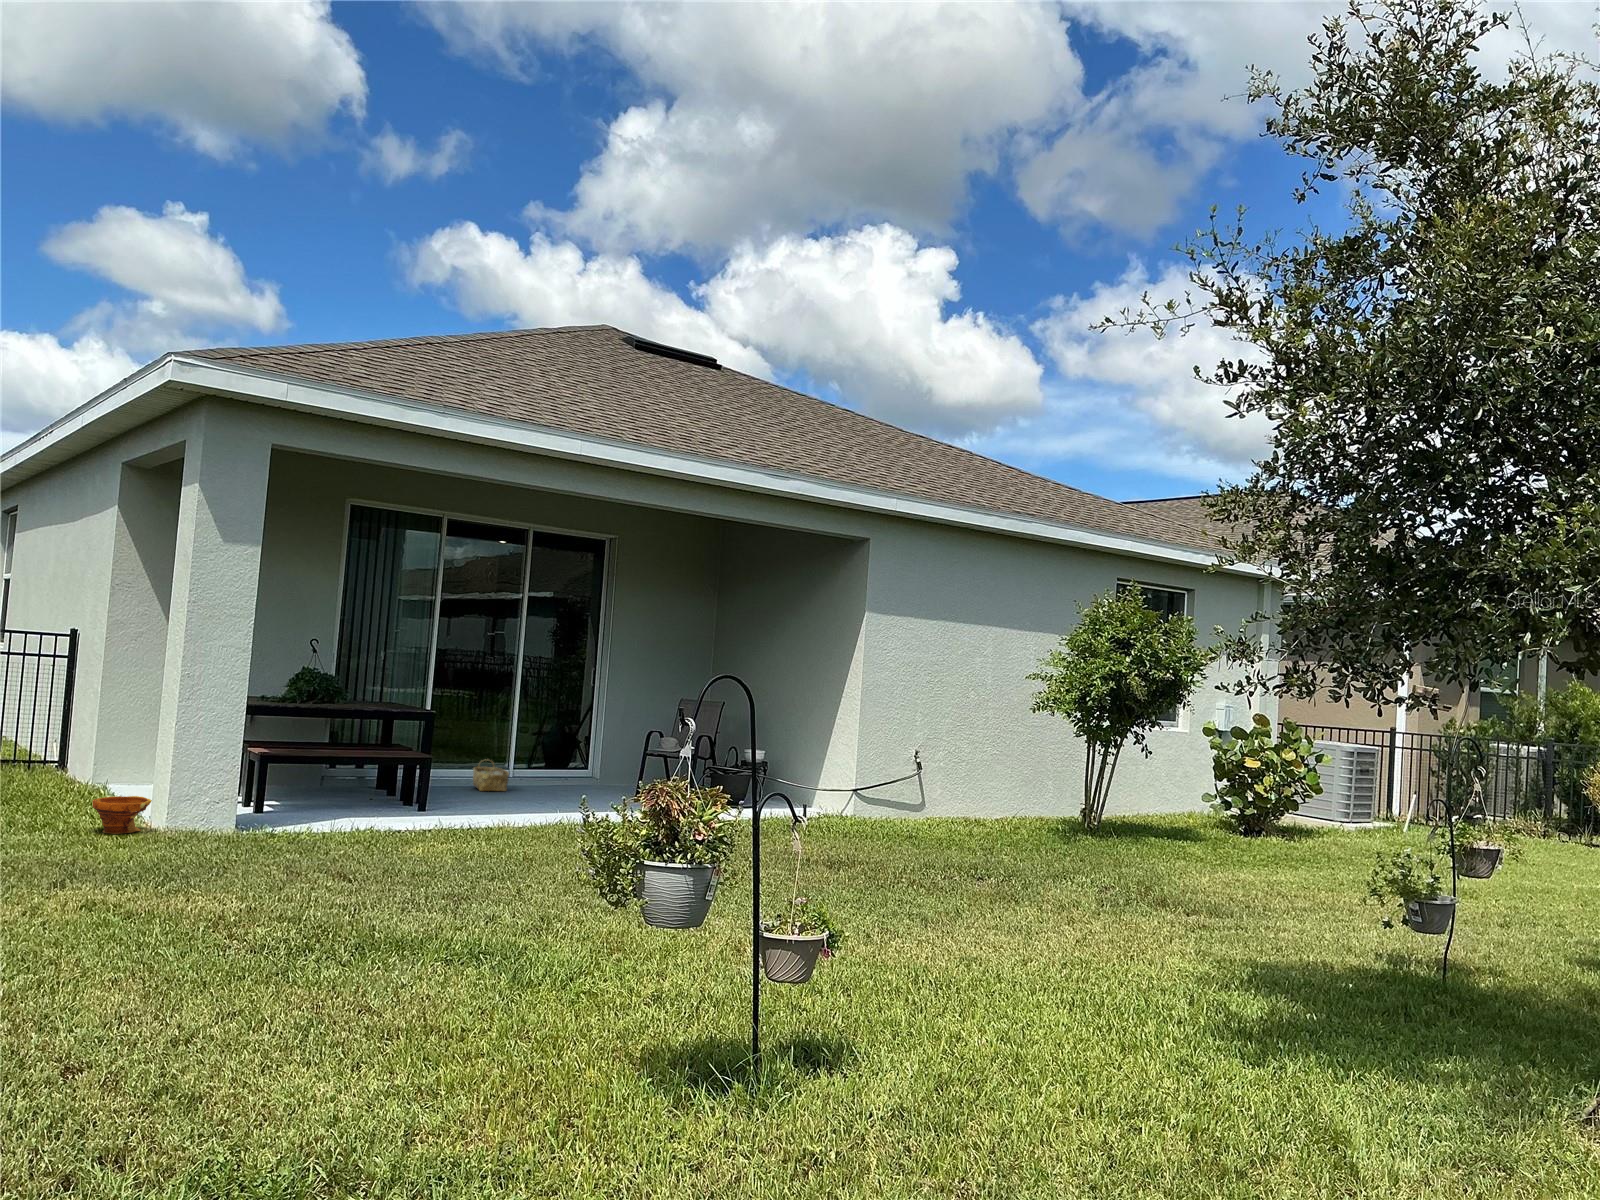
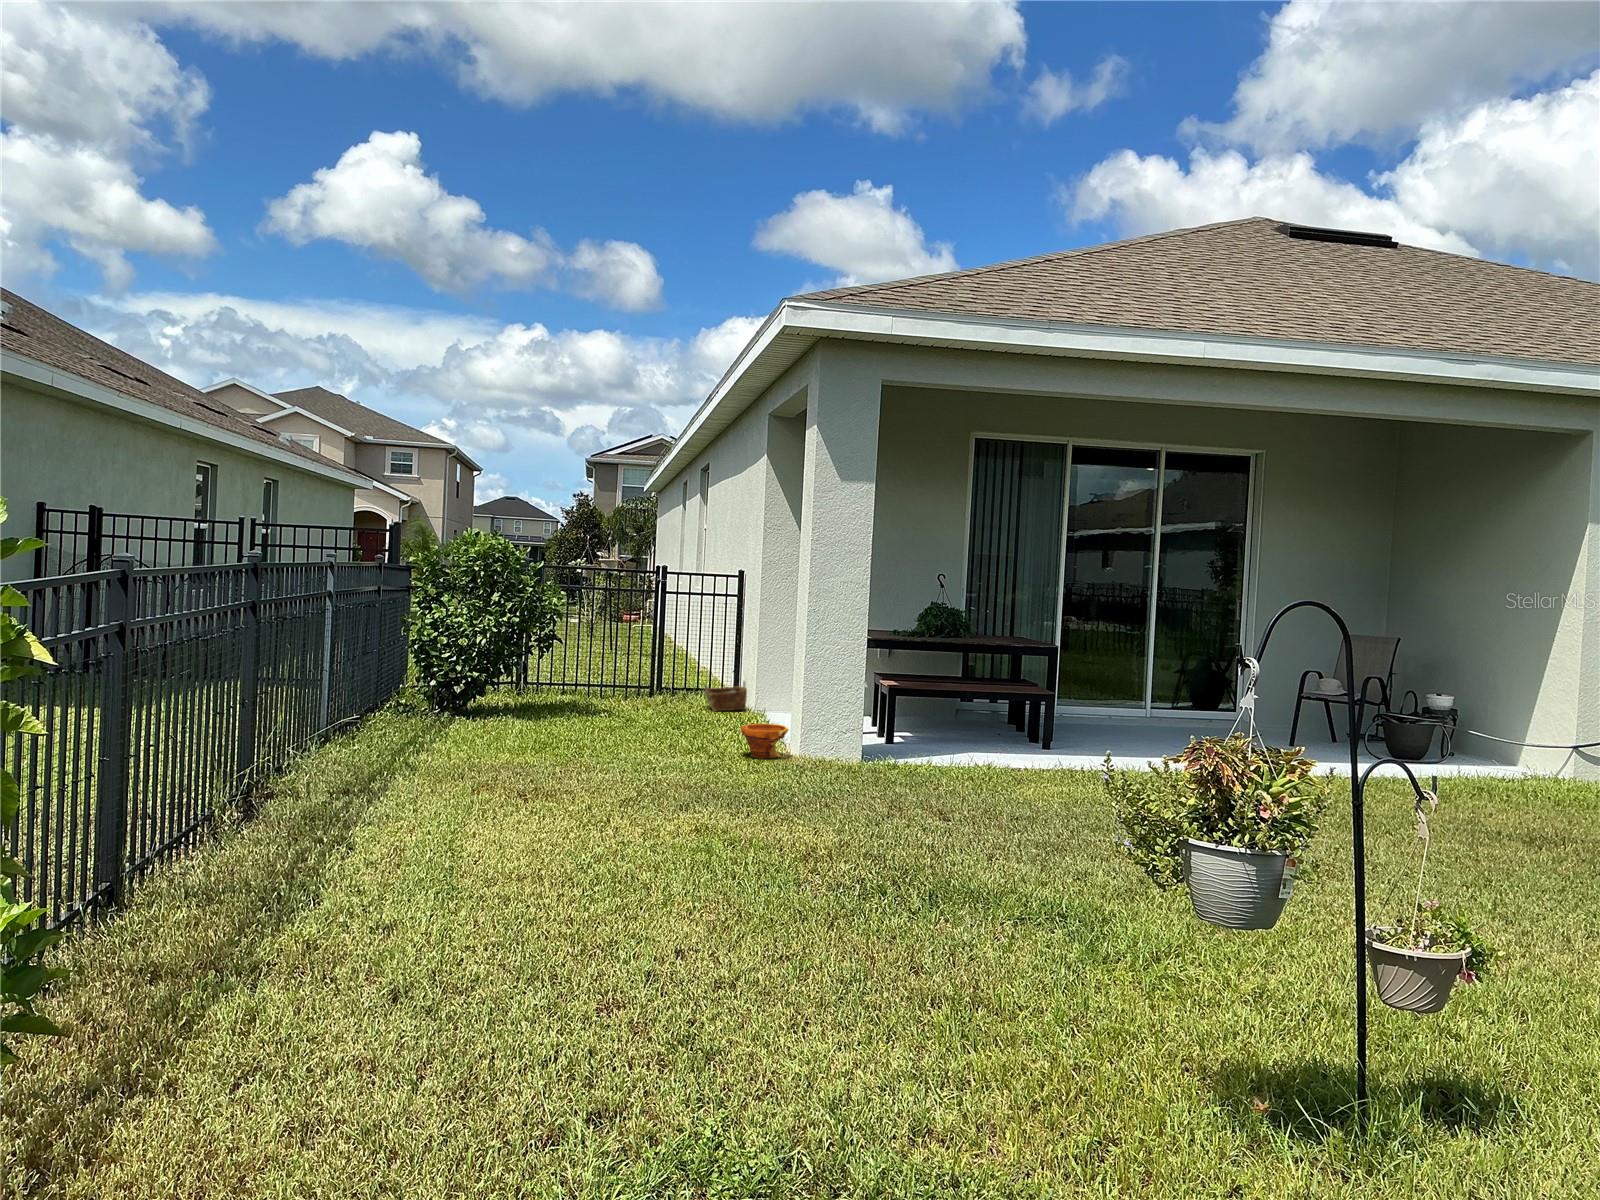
woven basket: present [473,759,509,791] -> present [705,681,747,711]

